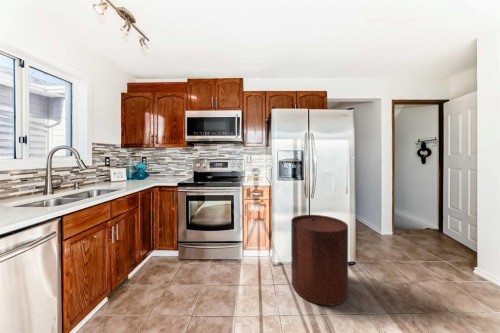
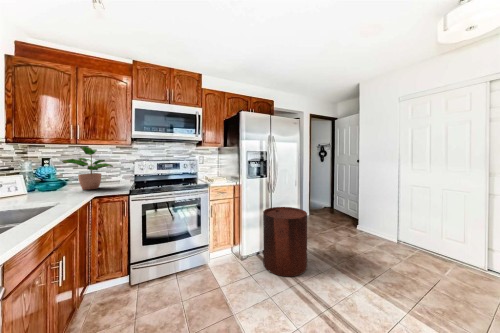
potted plant: none [139,150,174,181] -> present [62,147,113,190]

